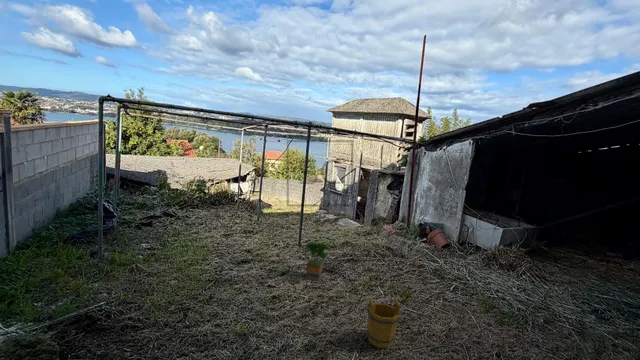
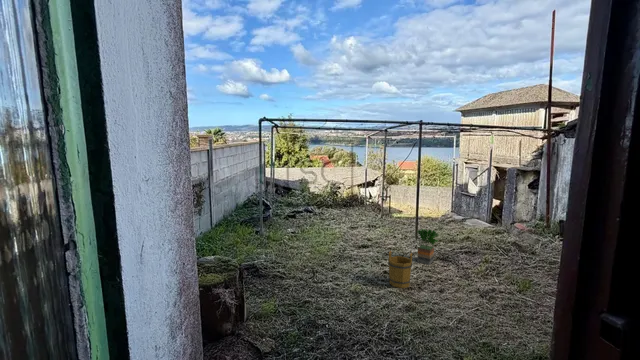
bucket: present [367,299,400,348] -> present [388,251,413,288]

